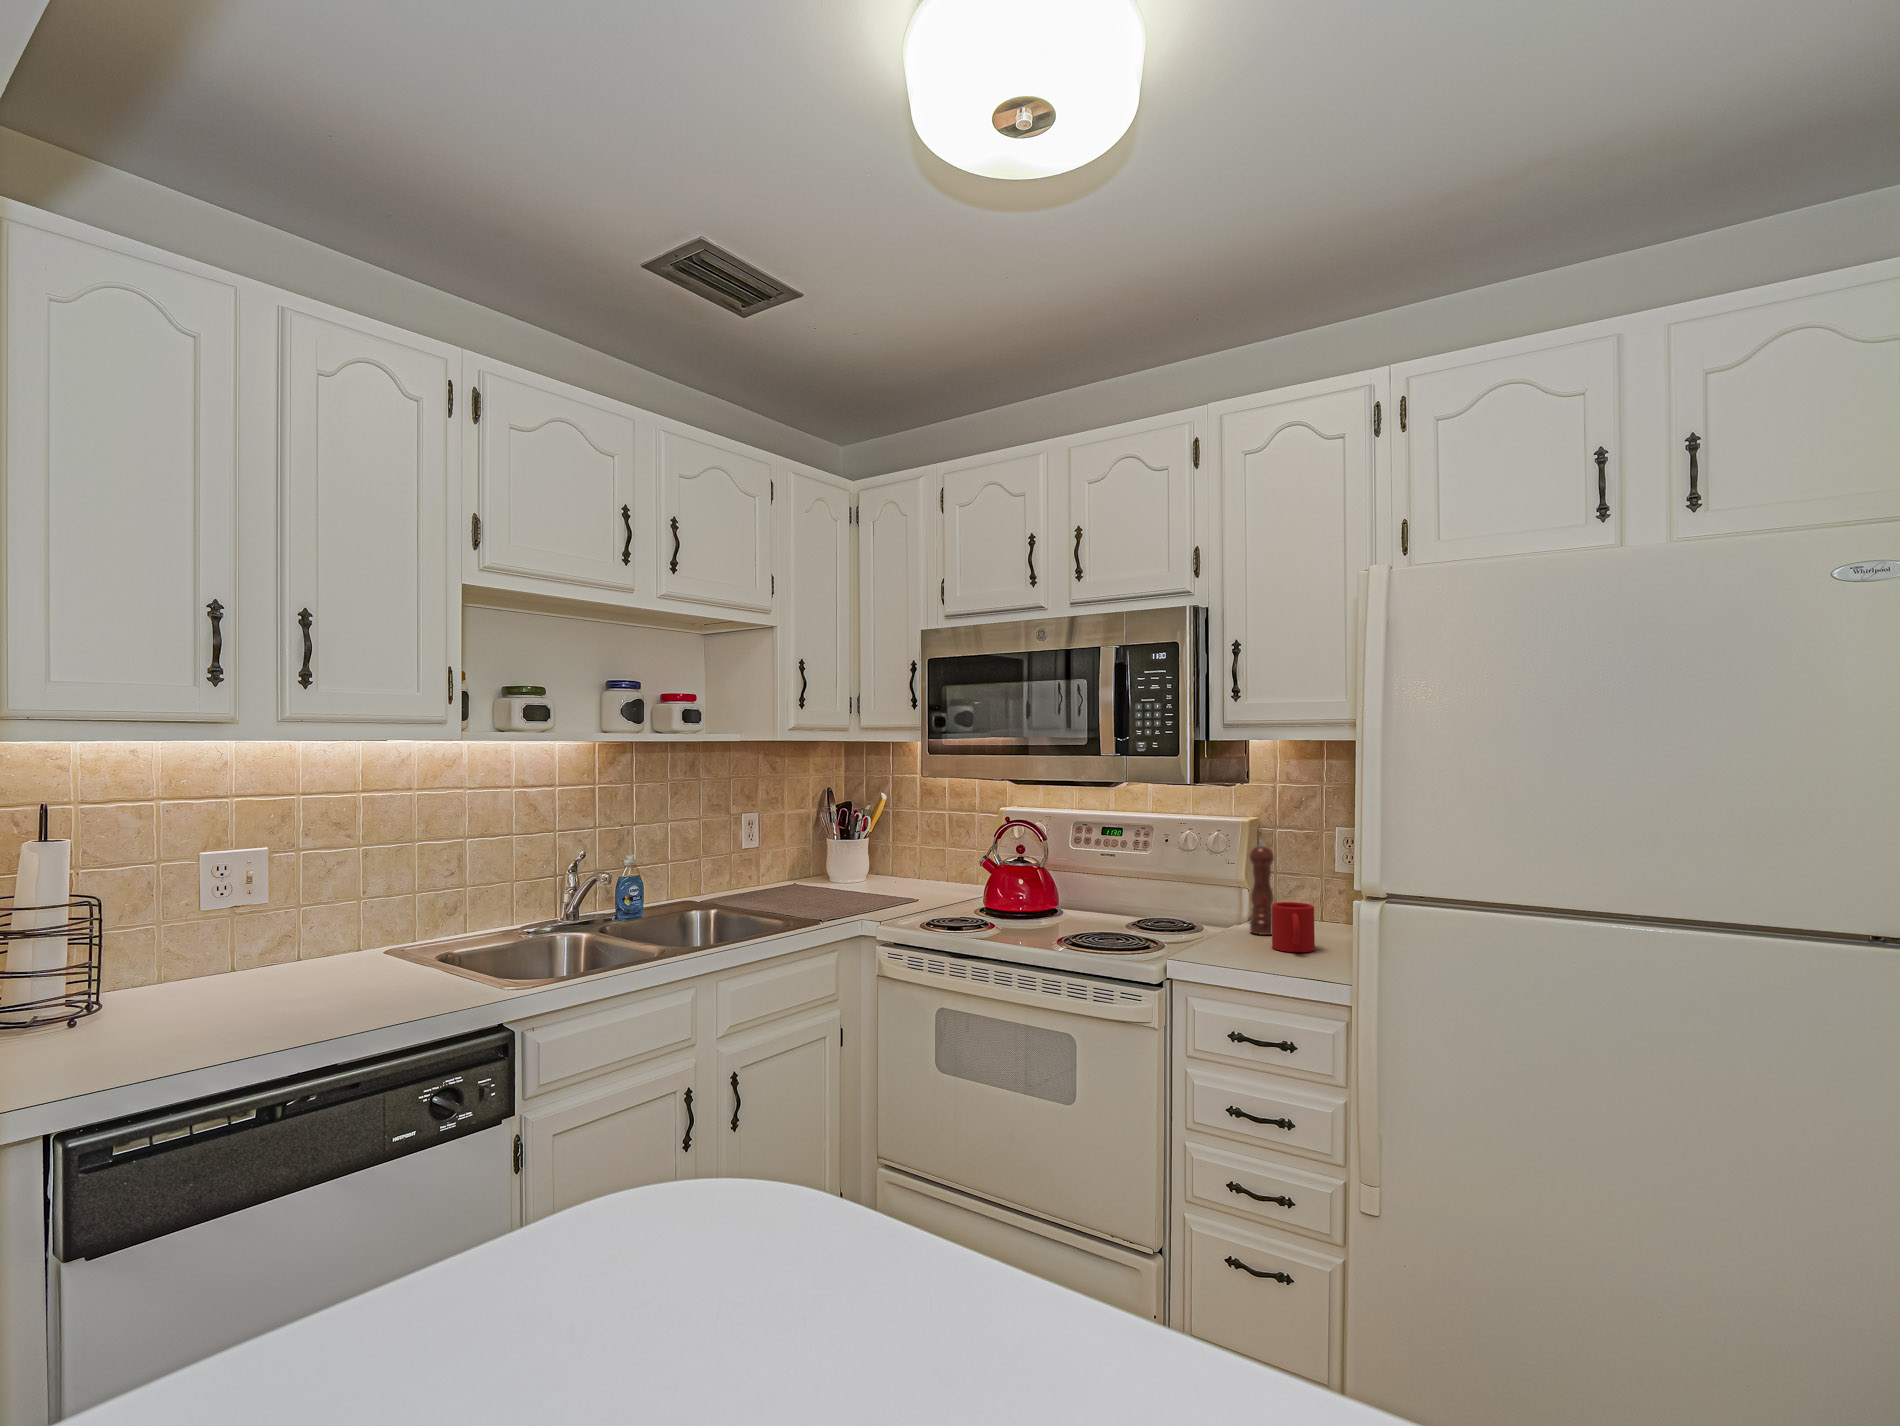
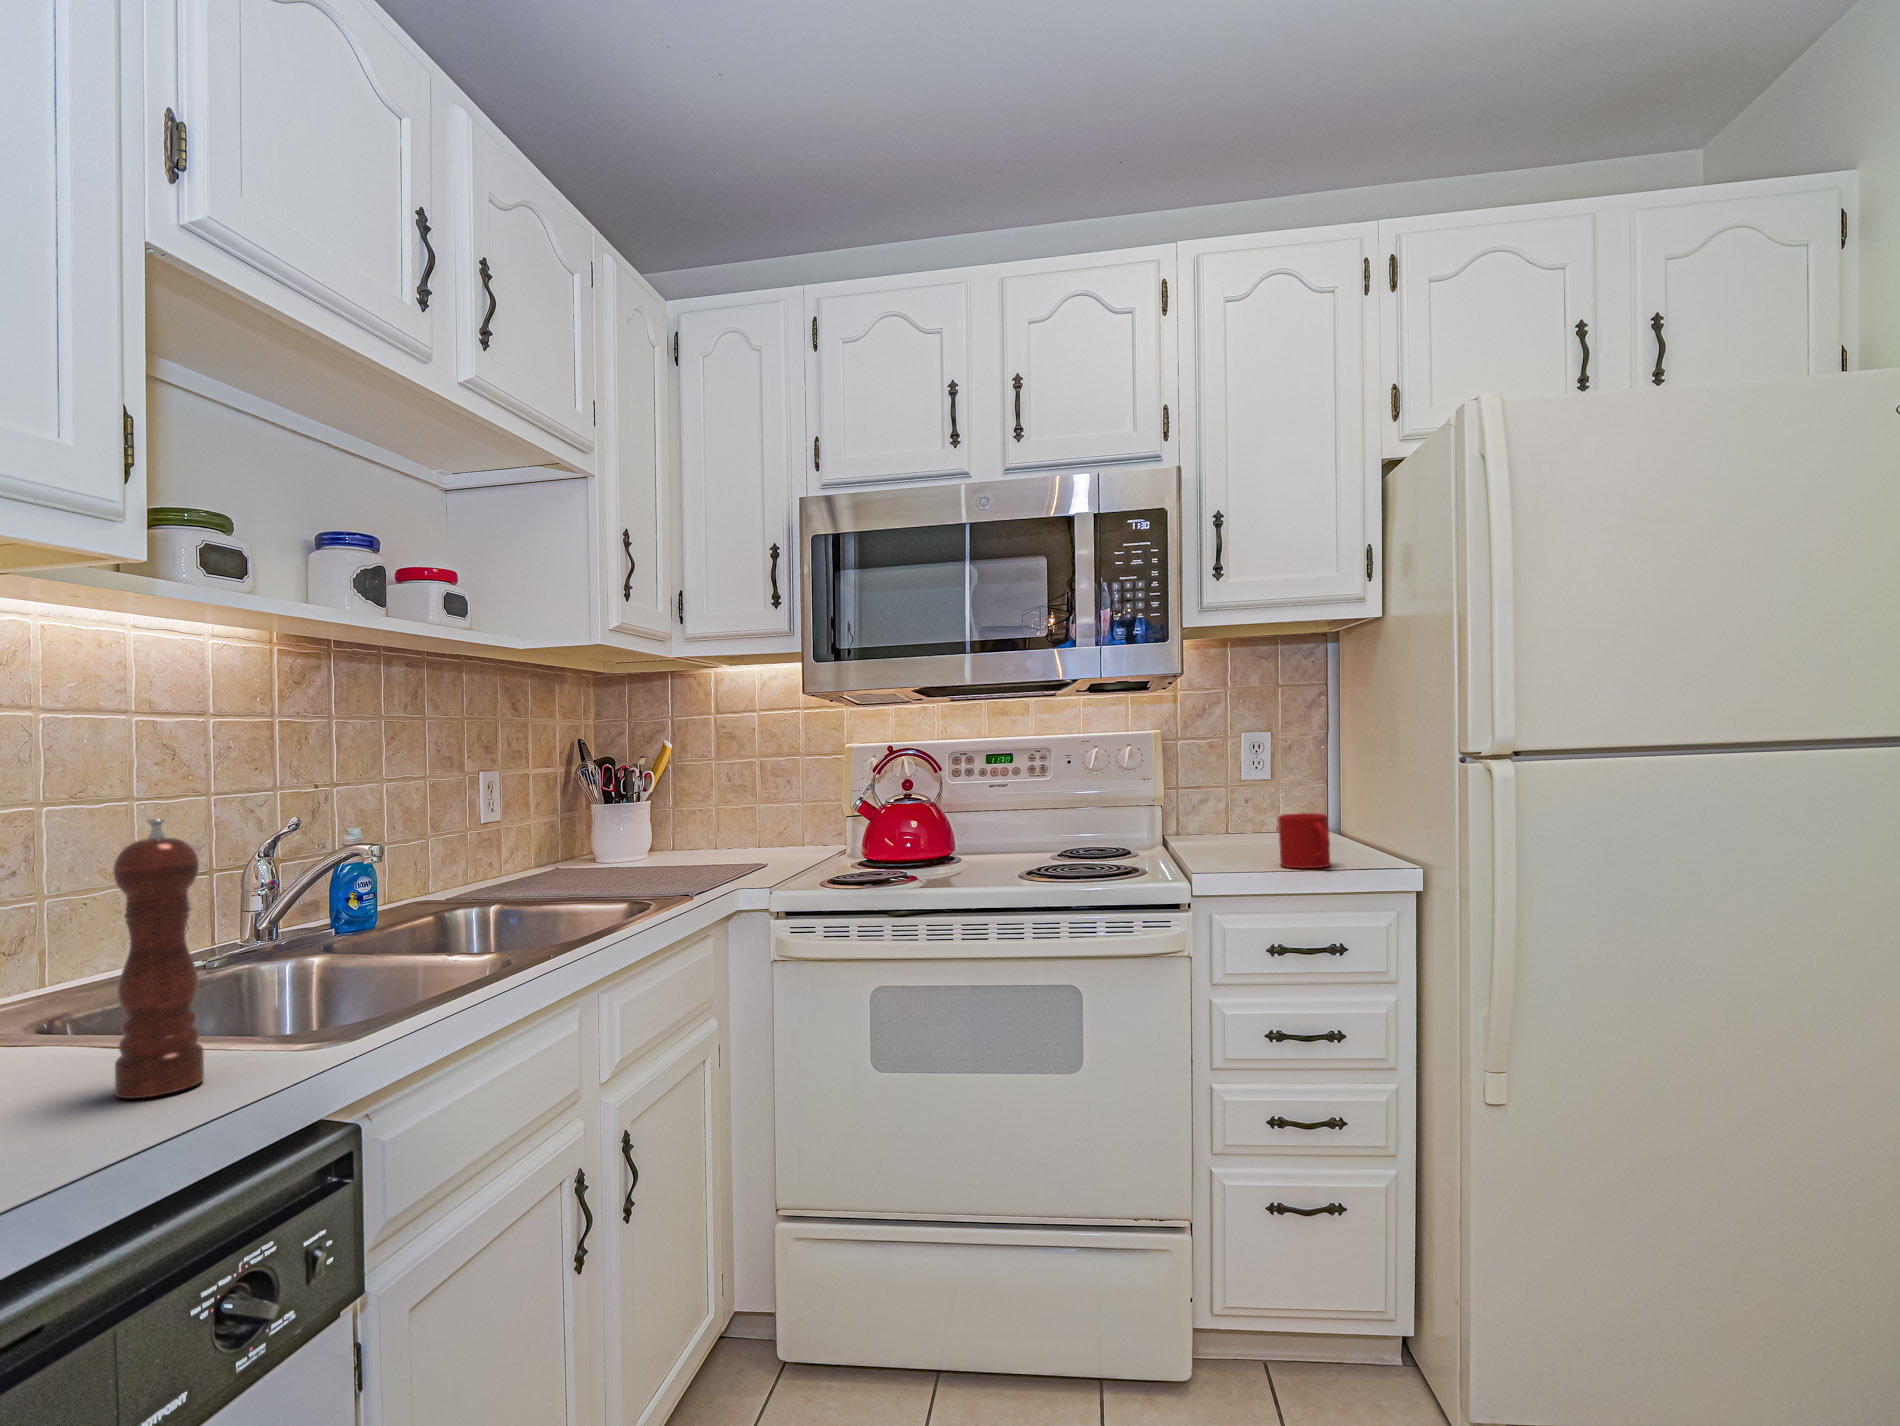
pepper mill: present [1249,840,1274,935] -> present [113,819,204,1098]

